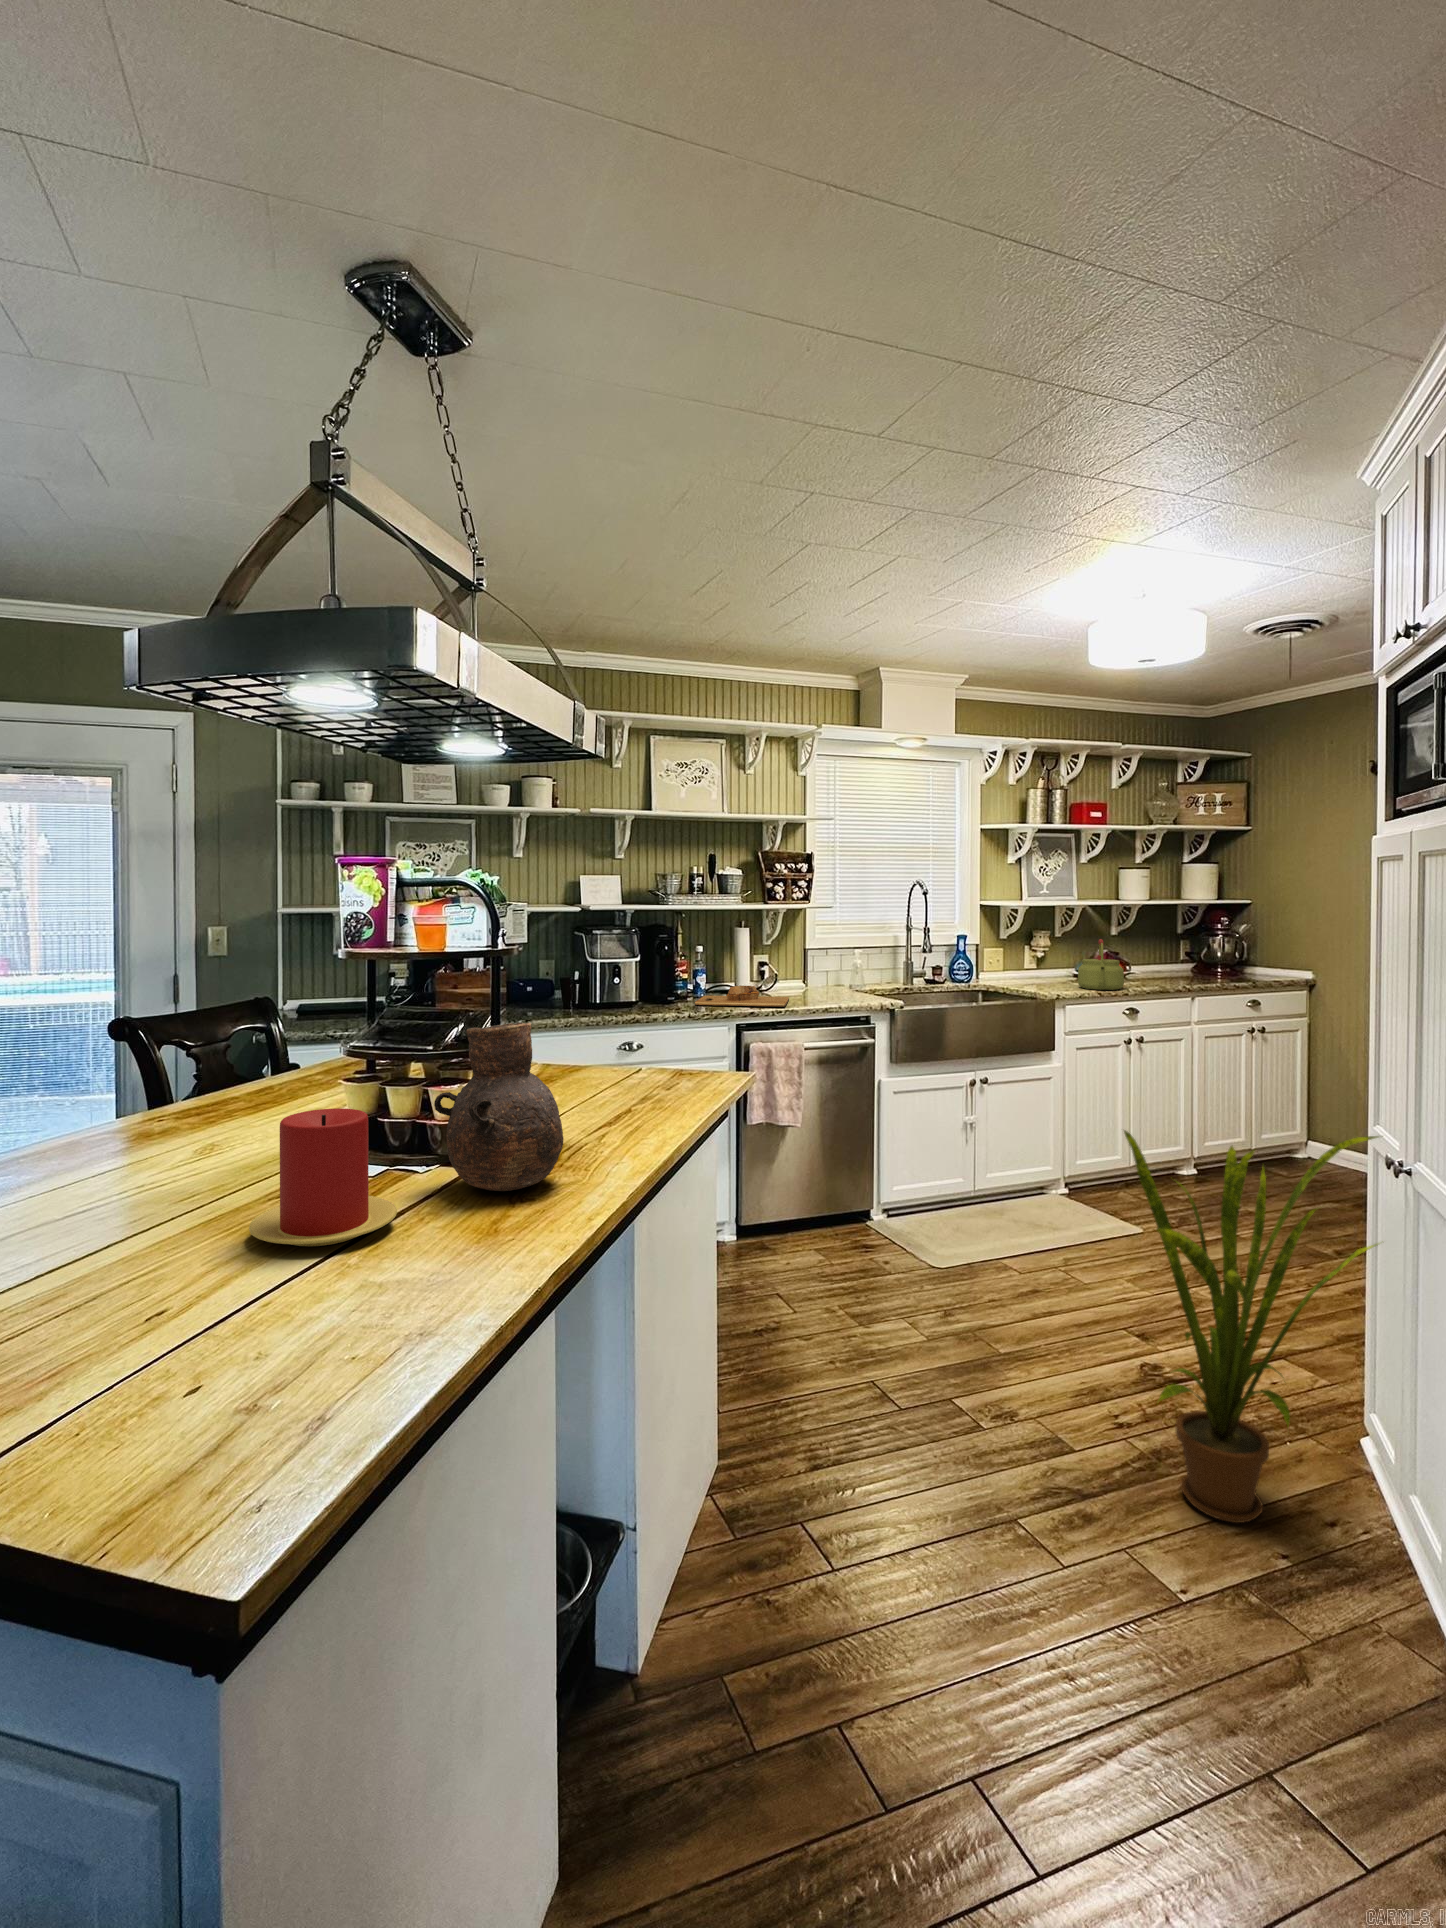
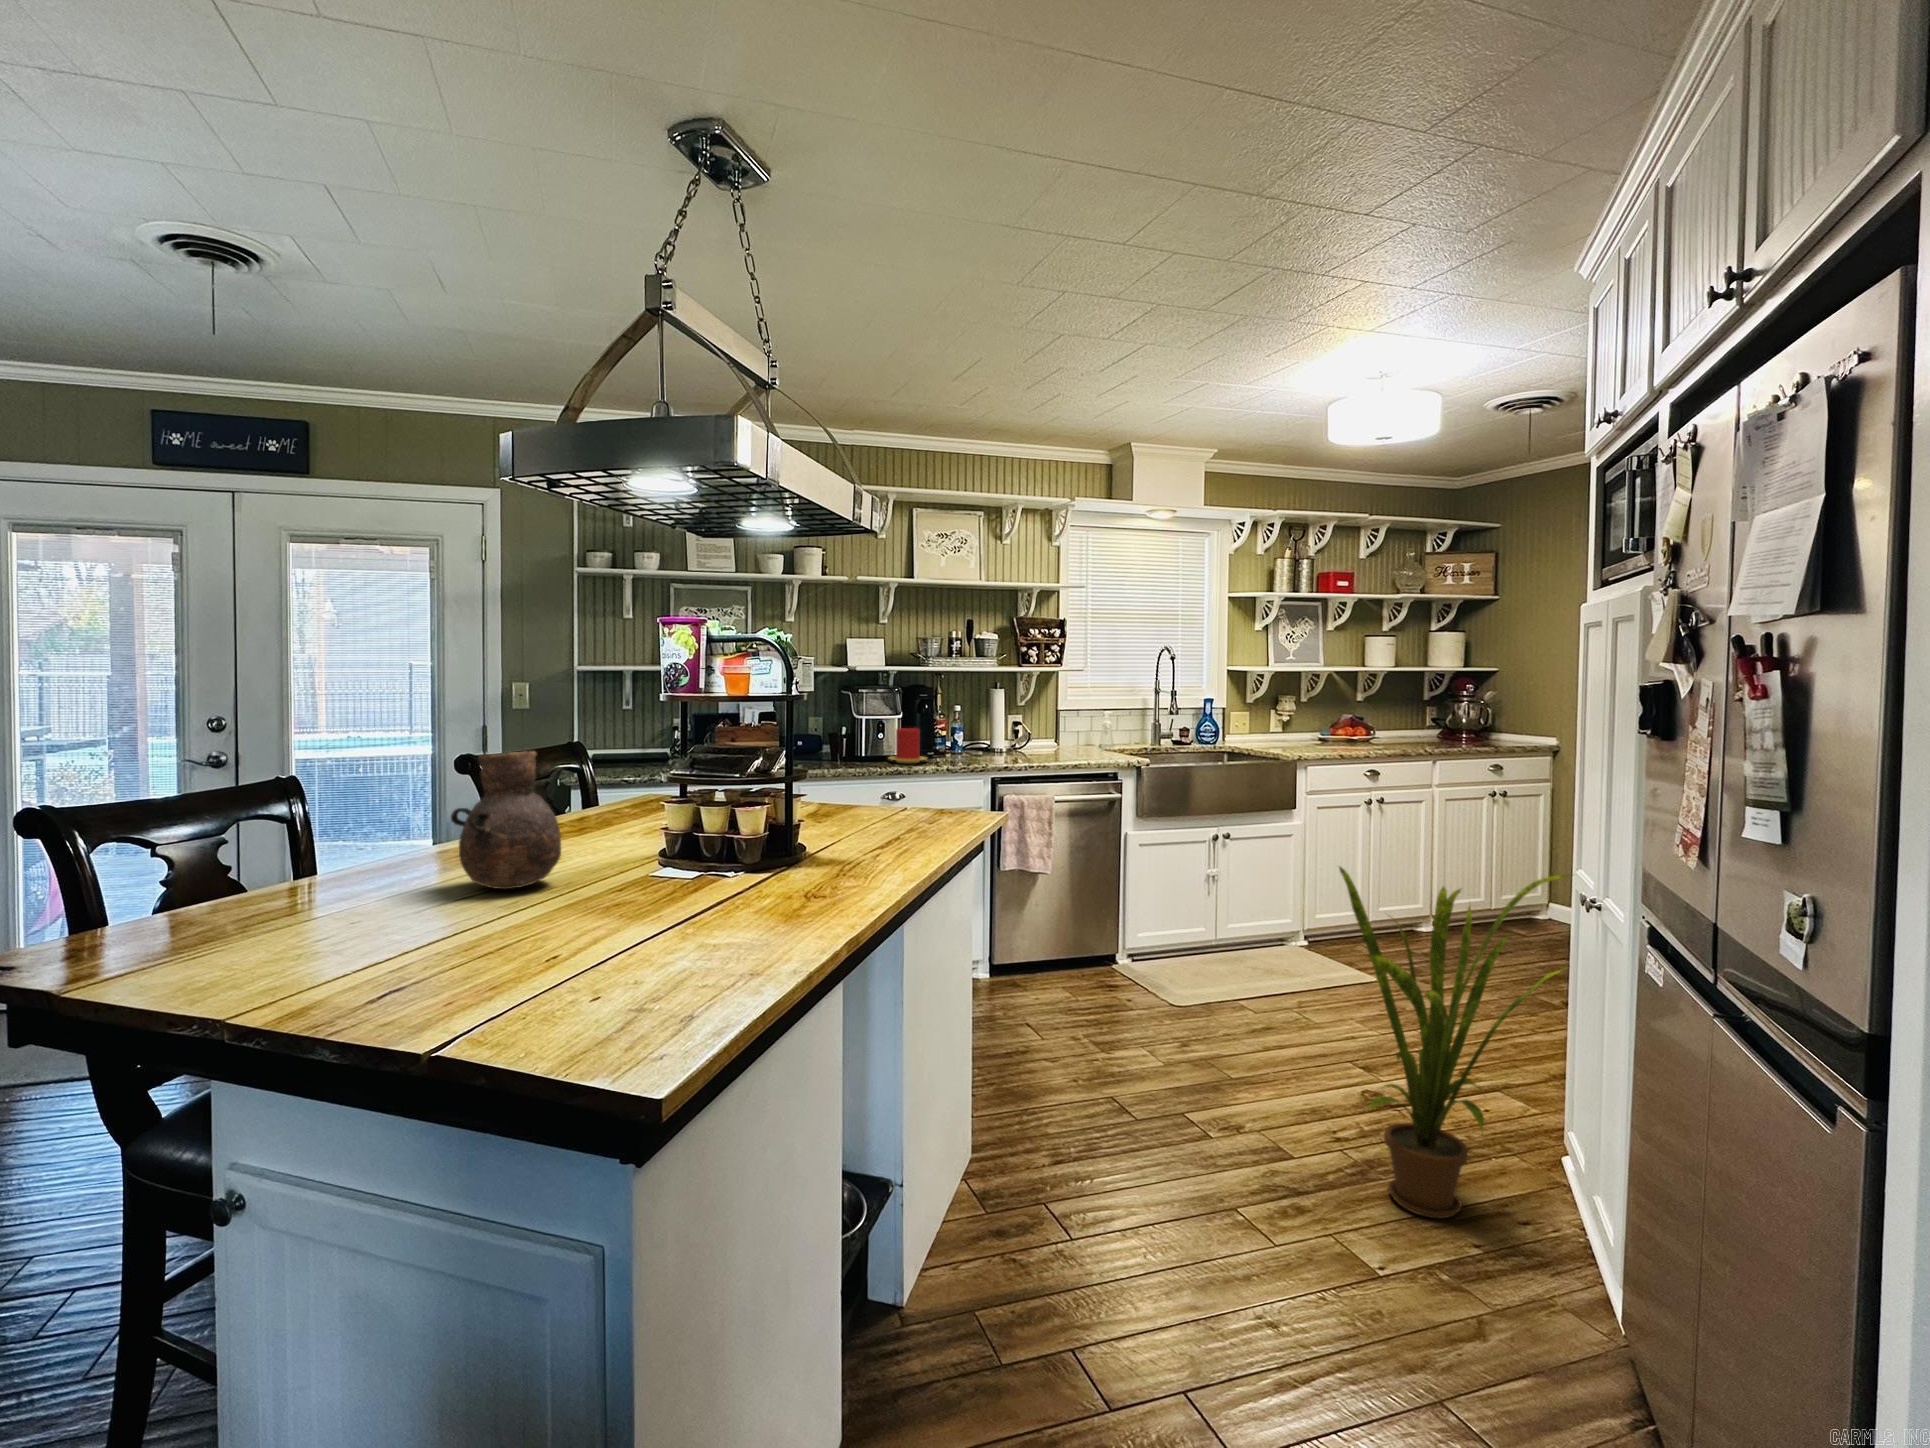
kettle: present [1078,939,1124,990] -> none [1322,704,1367,753]
cutting board: present [695,985,789,1006] -> none [952,742,1041,763]
vase: present [434,1022,564,1191] -> present [451,752,561,889]
candle: present [249,1108,397,1246] -> present [889,728,927,763]

